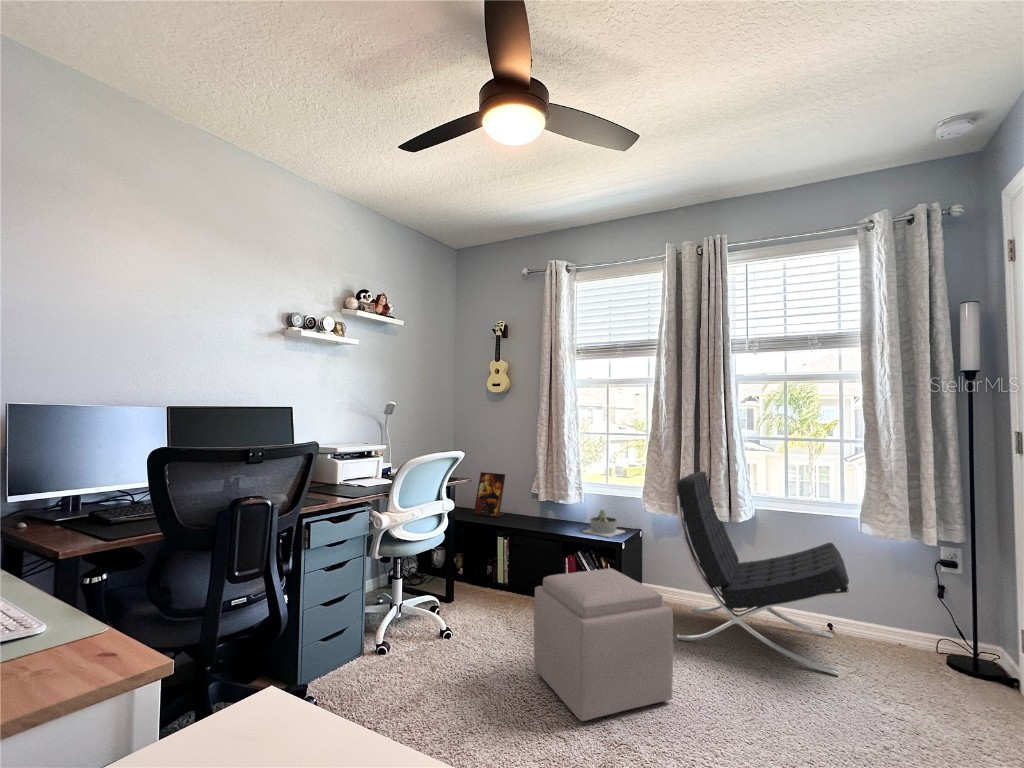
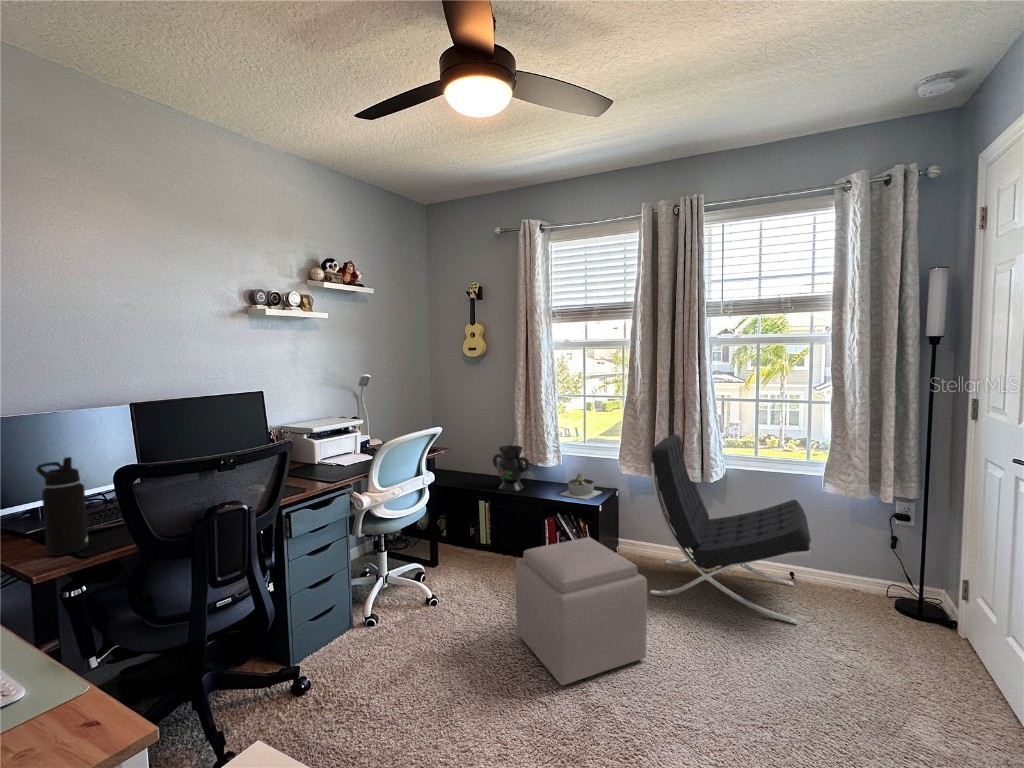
water bottle: none [76,441,119,538] -> present [36,457,88,556]
picture frame: present [474,472,505,517] -> none [454,437,484,480]
decorative vase: none [513,481,552,527] -> present [493,445,530,491]

